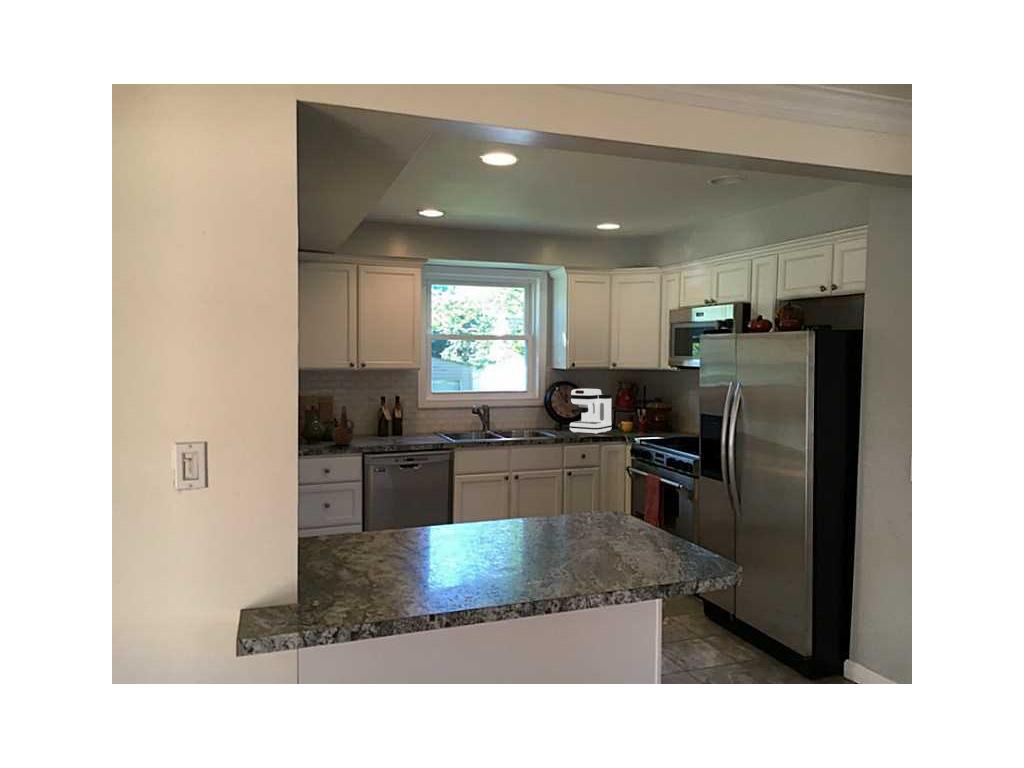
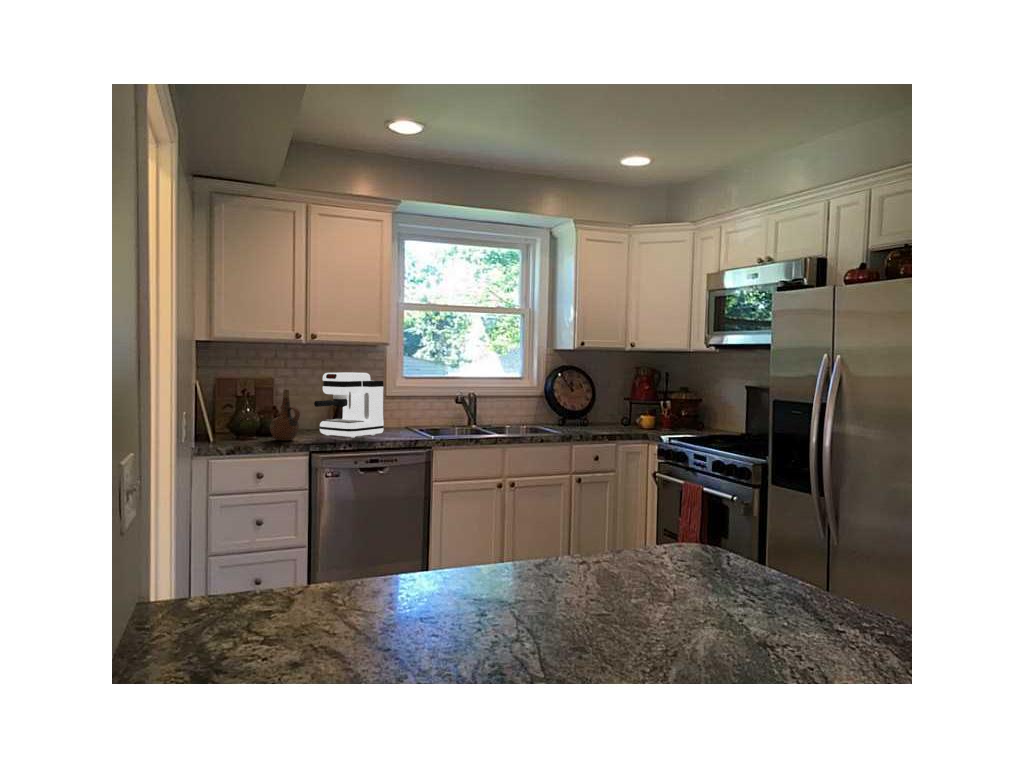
coffee maker: present [570,389,612,434] -> present [314,372,384,438]

